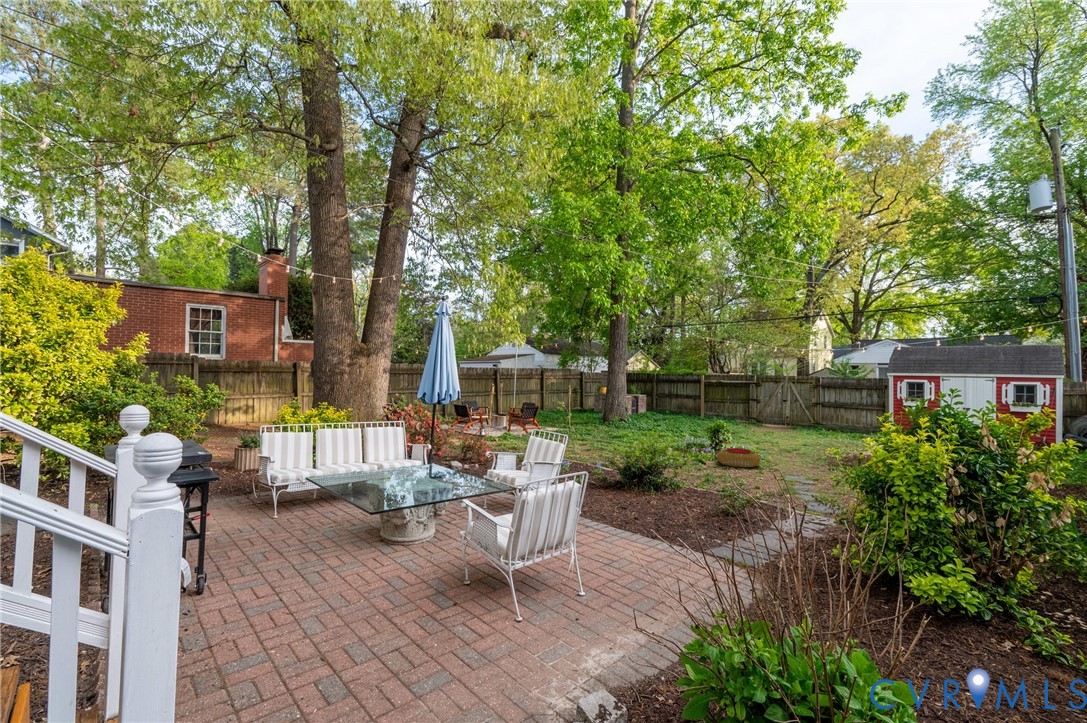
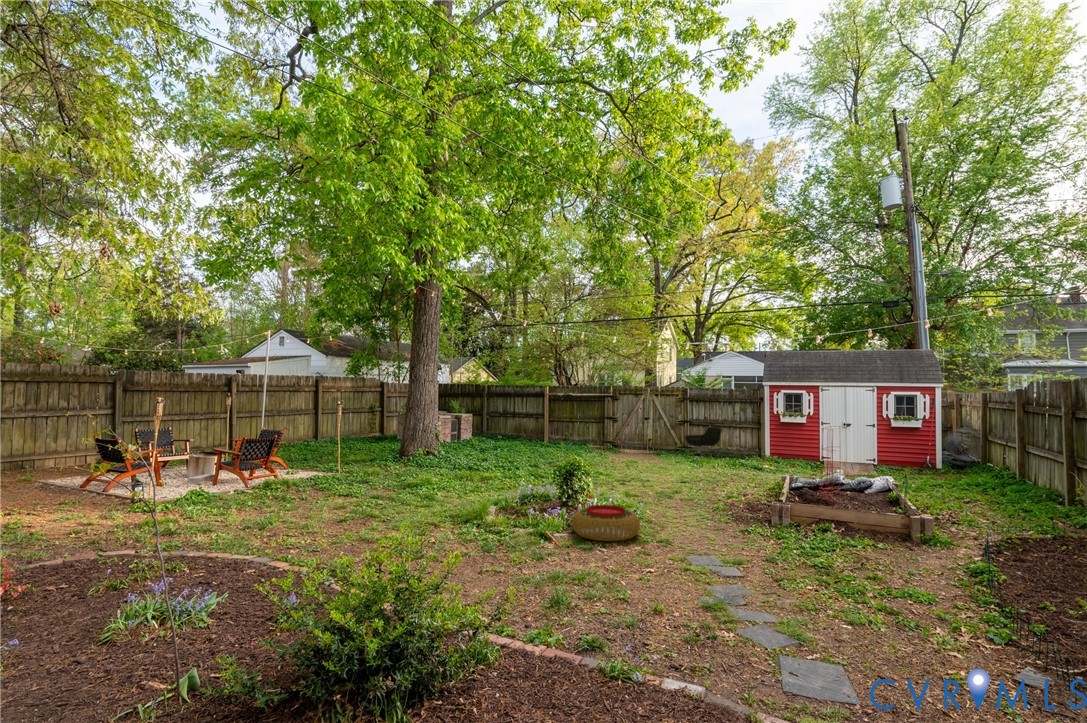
lounge chair: none [819,408,852,431] -> present [685,427,722,454]

